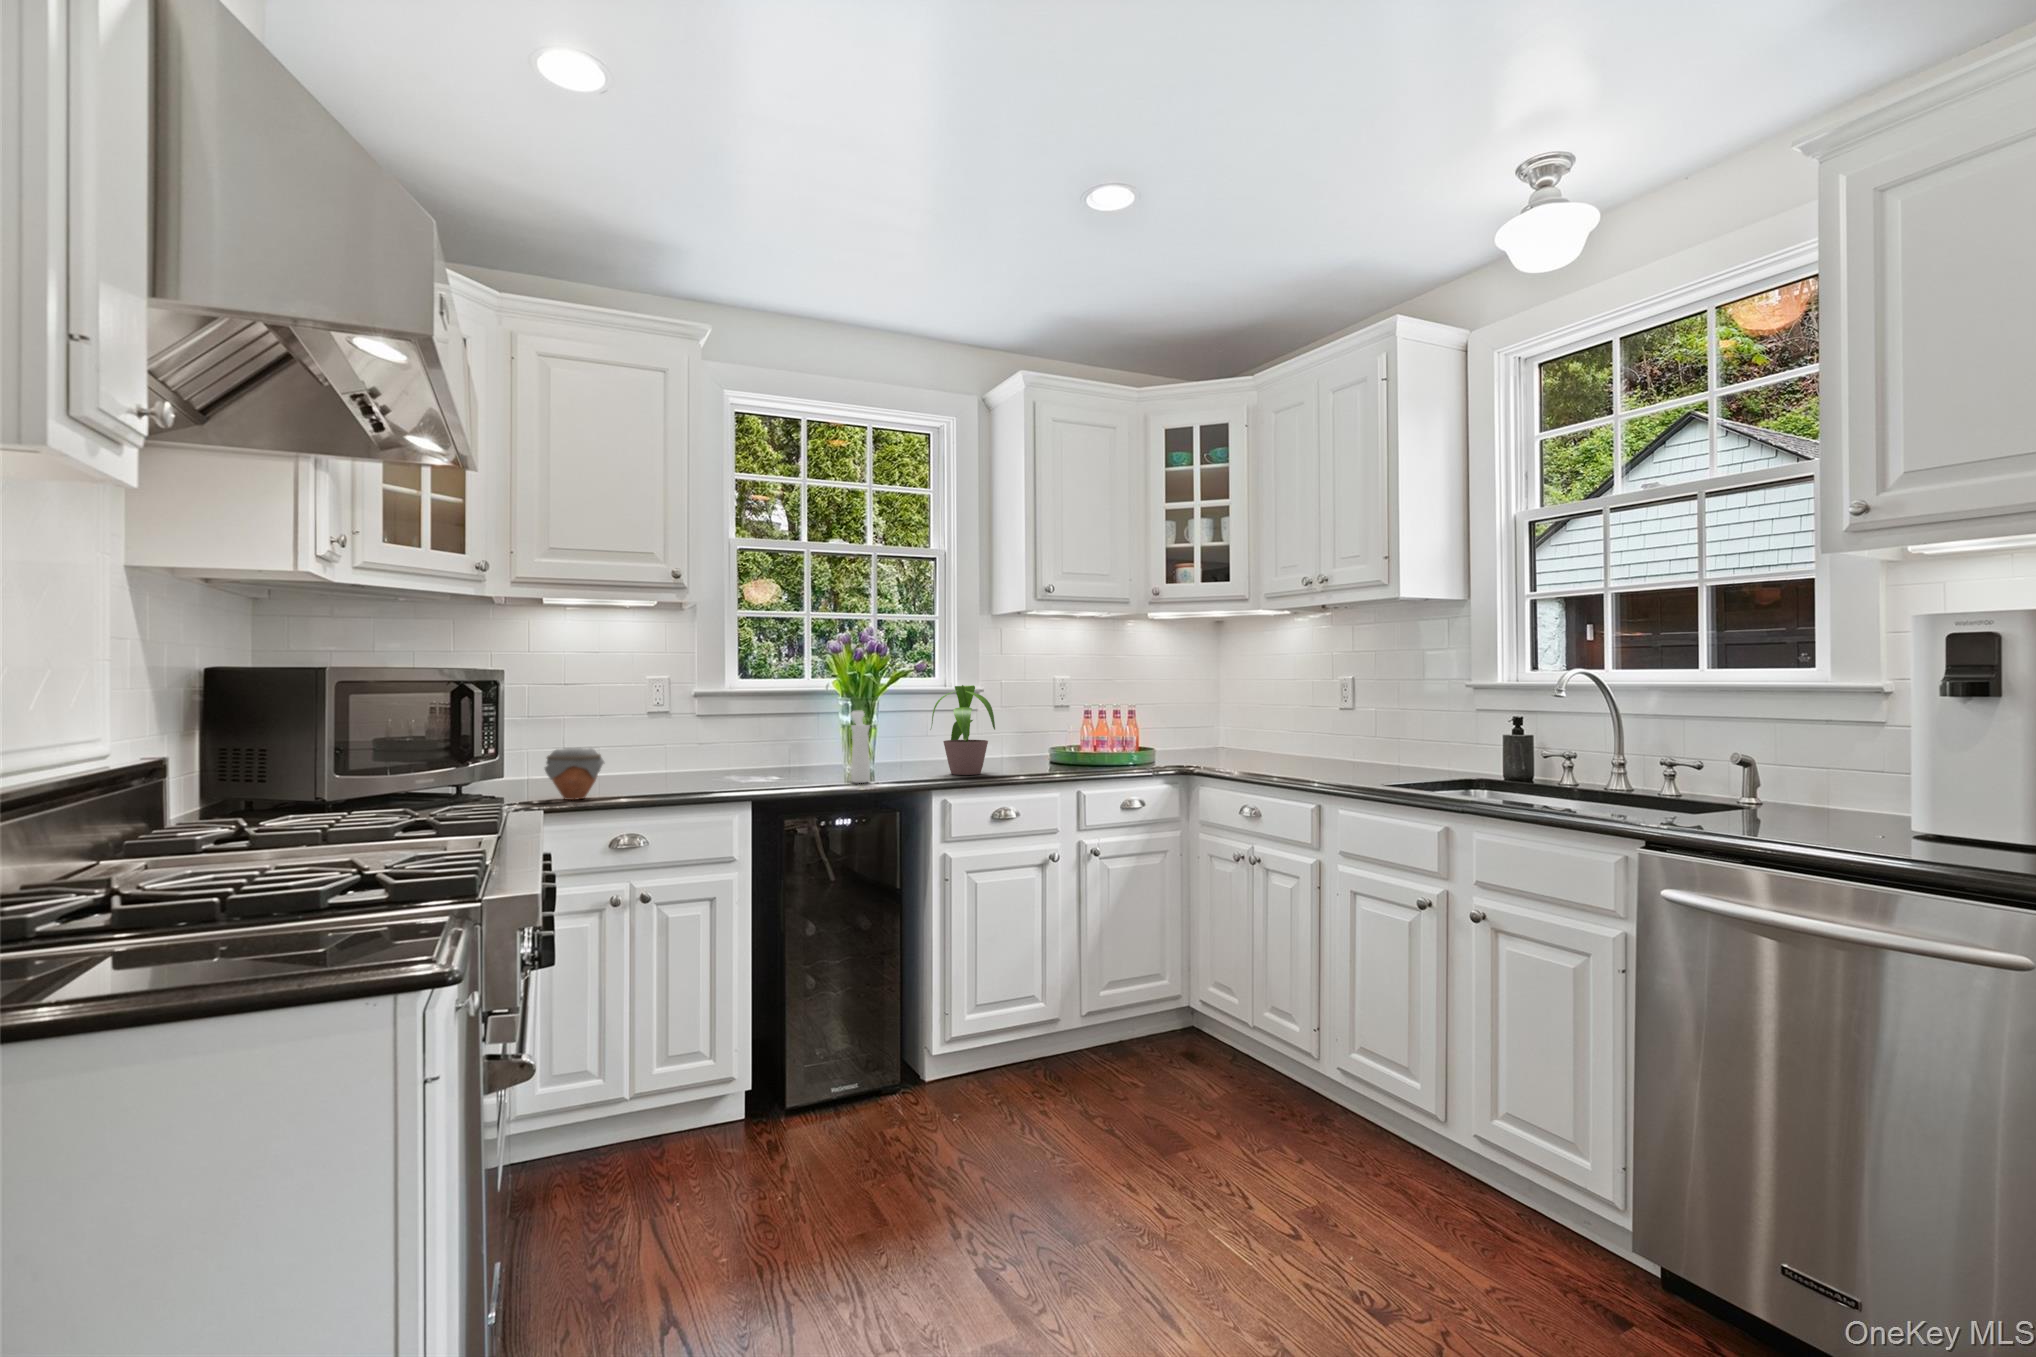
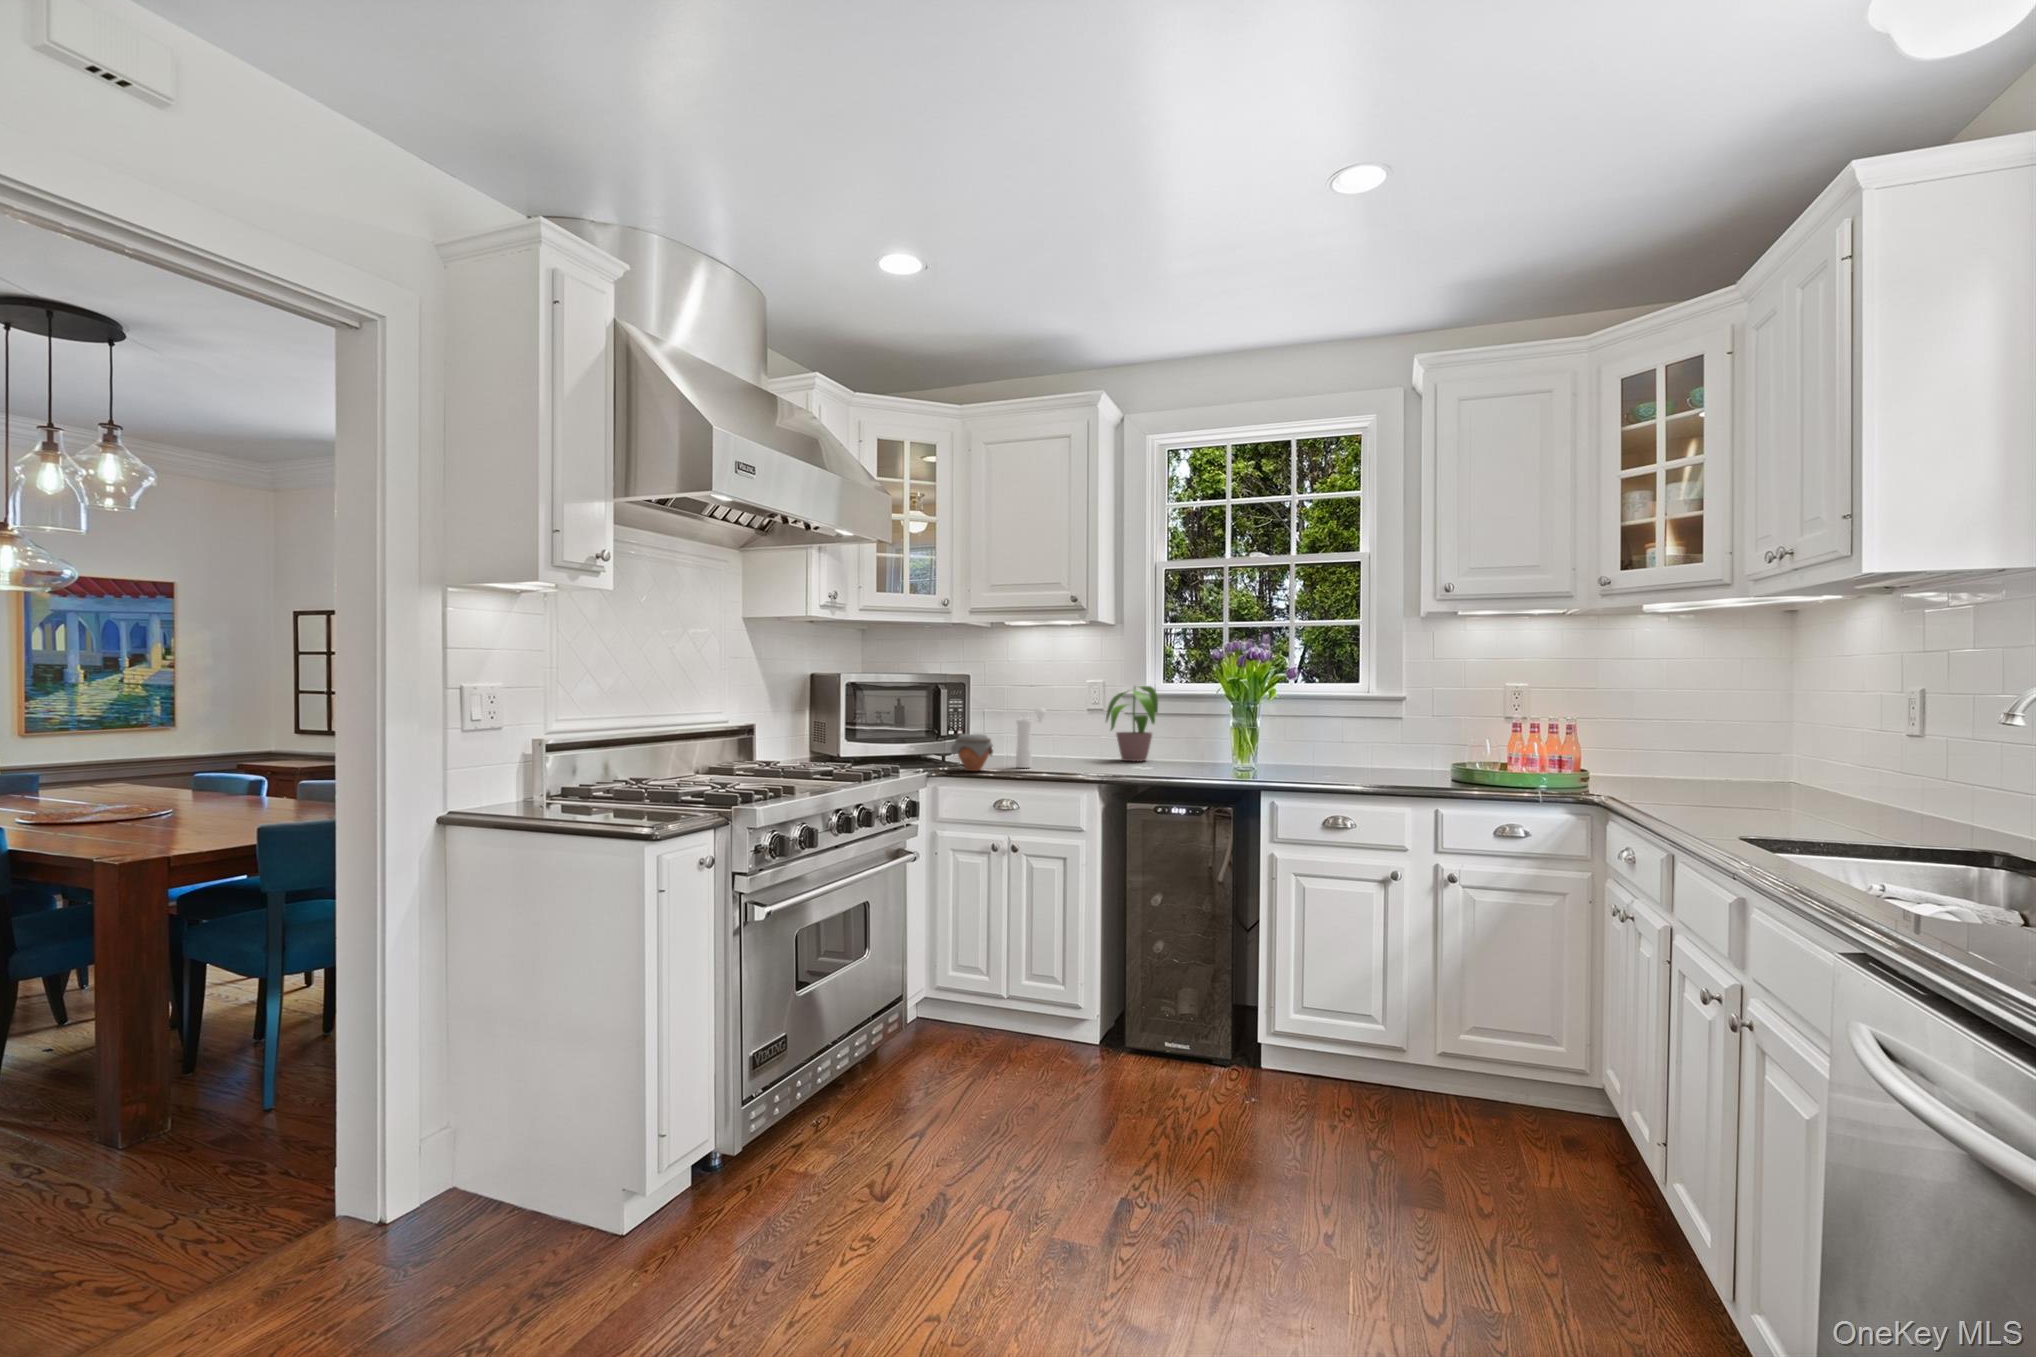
potted plant: present [931,685,995,775] -> present [1106,686,1158,761]
pepper mill: present [851,711,870,783] -> present [1016,708,1046,768]

